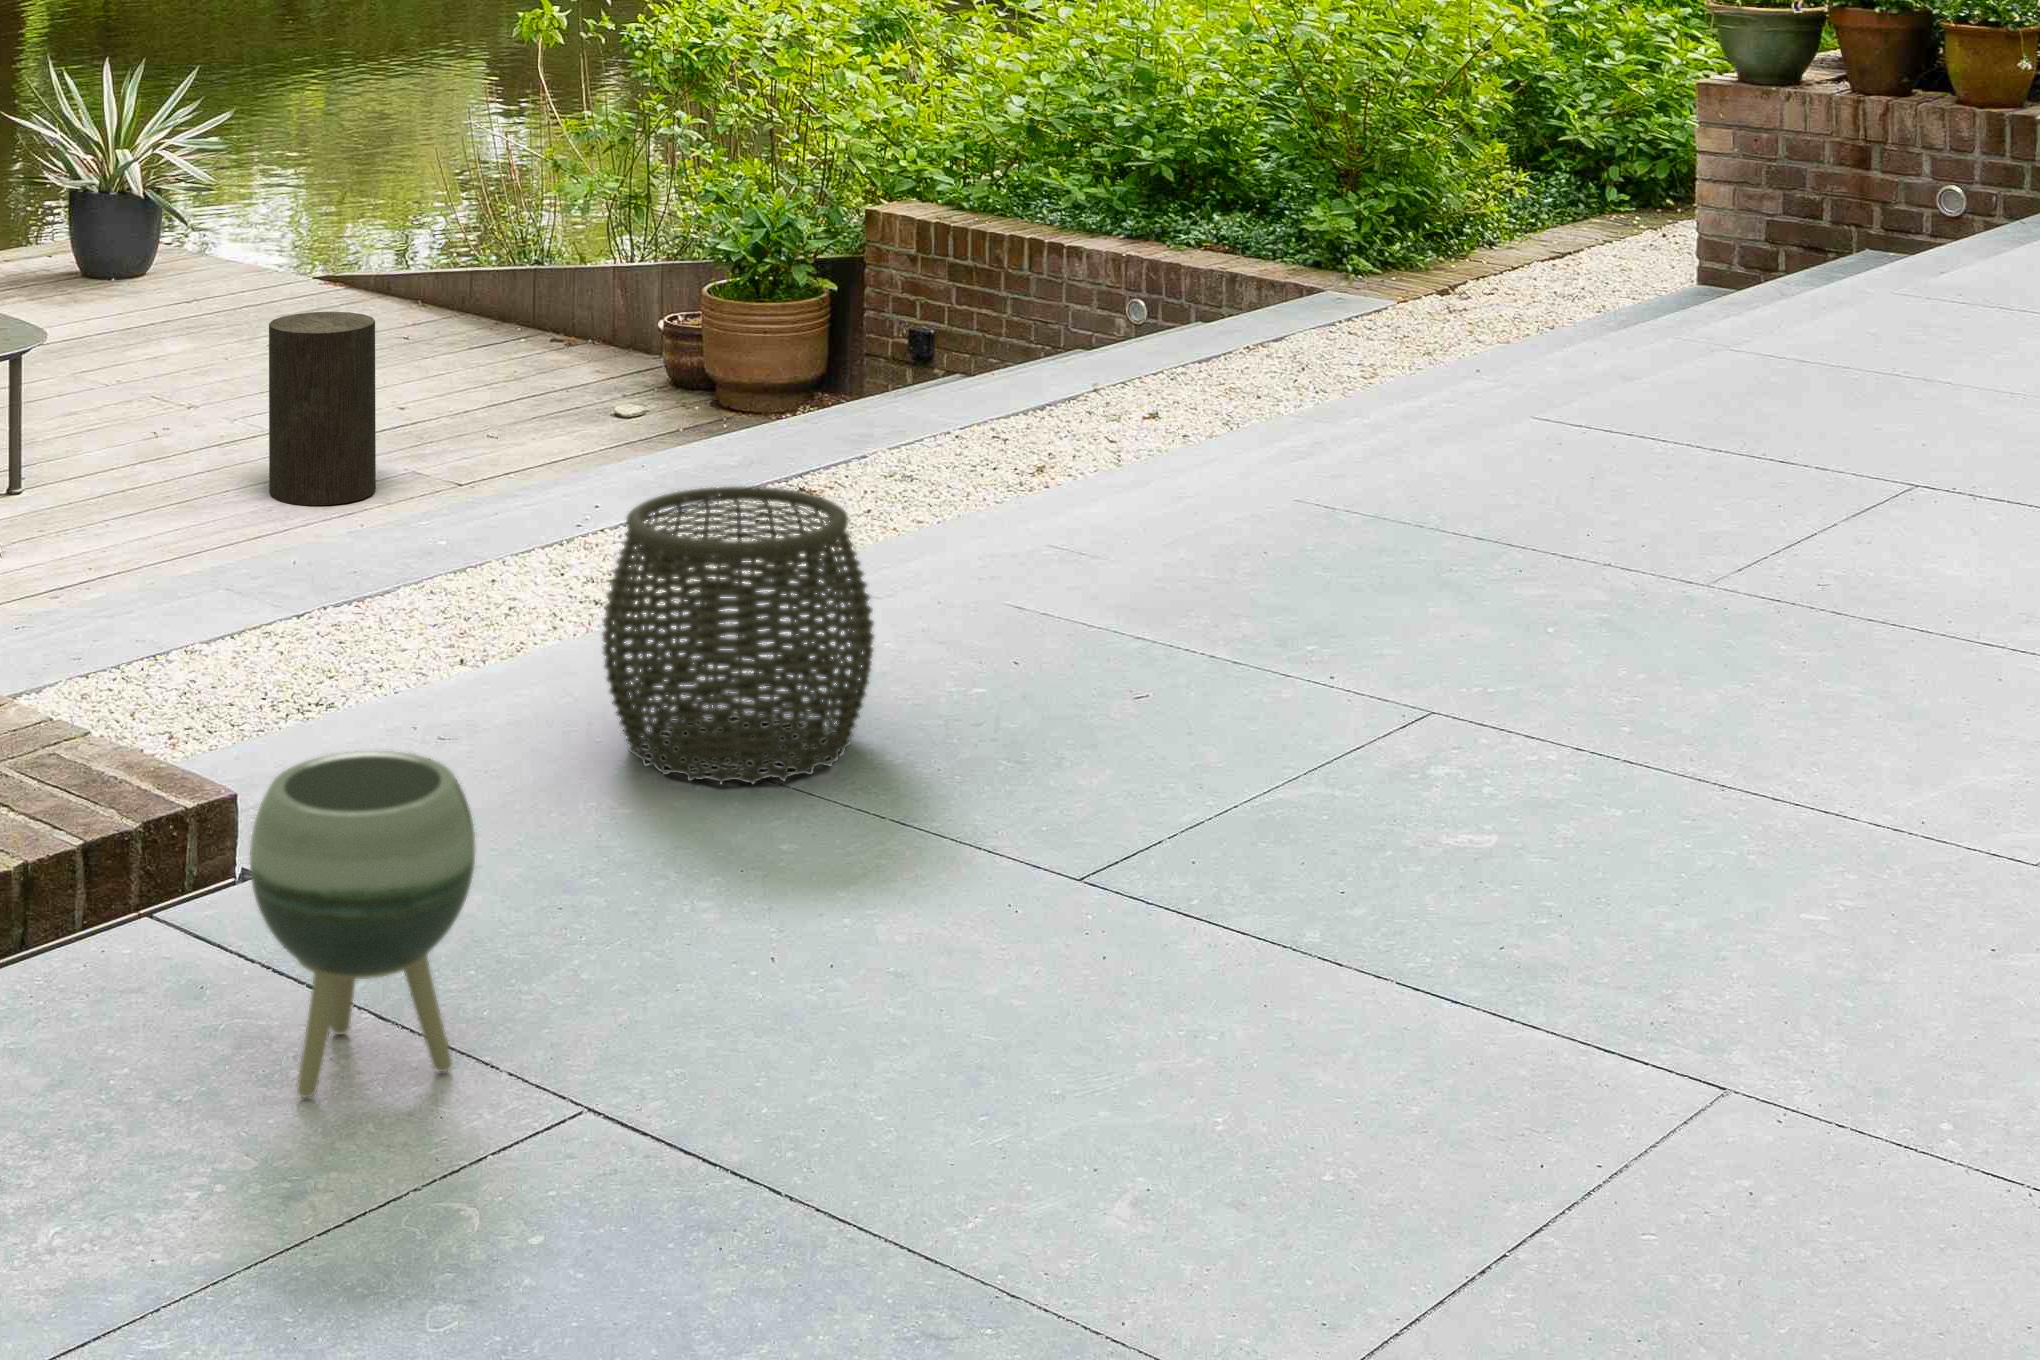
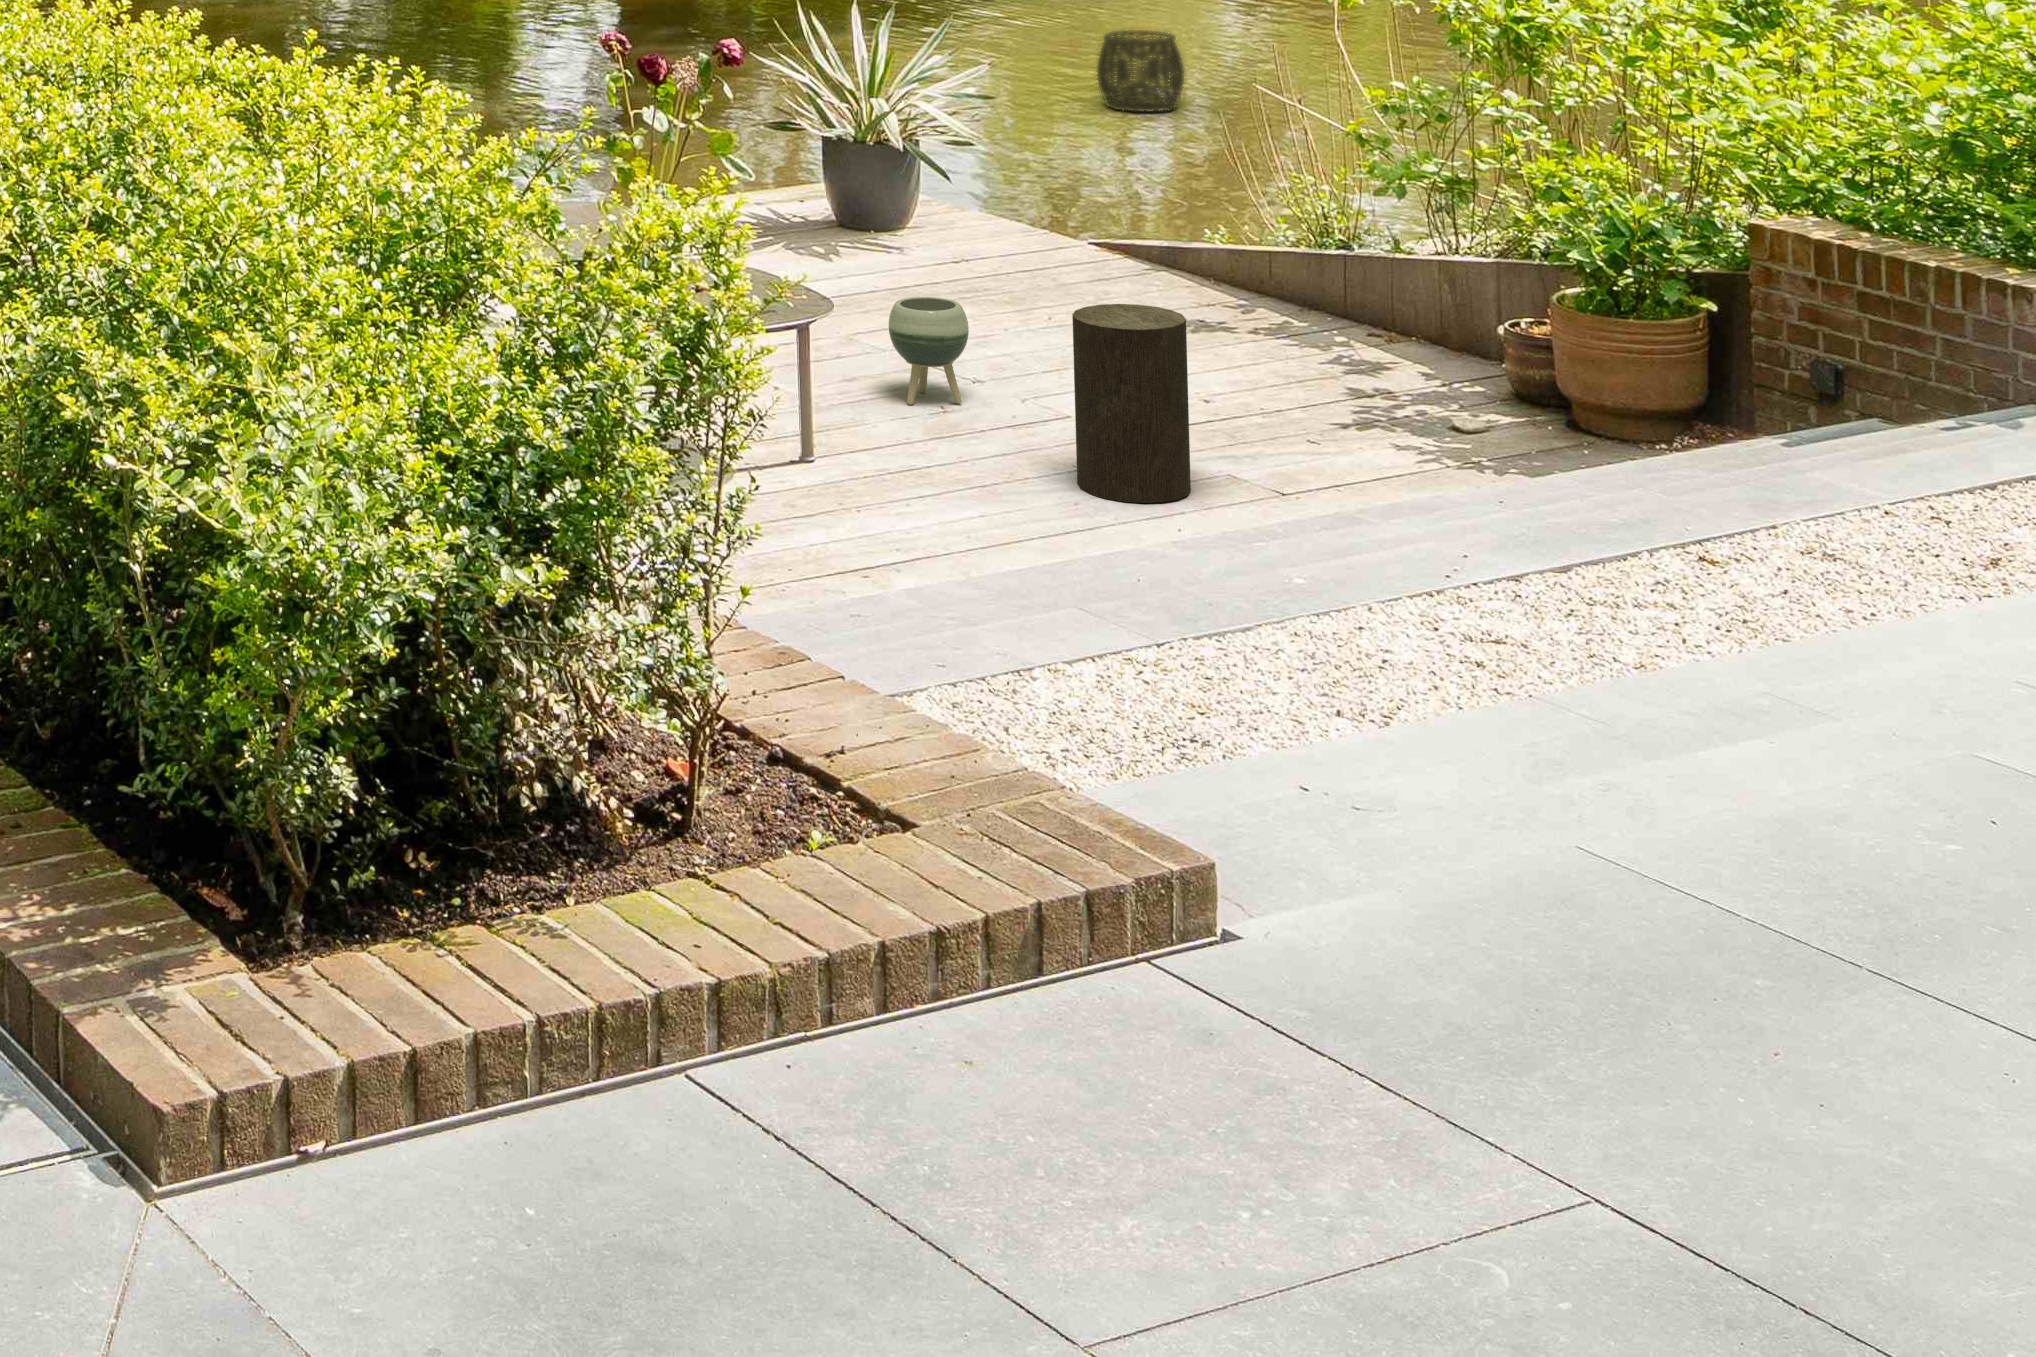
woven basket: present [602,487,874,784] -> present [1097,30,1184,113]
planter: present [250,751,476,1098] -> present [889,297,969,405]

